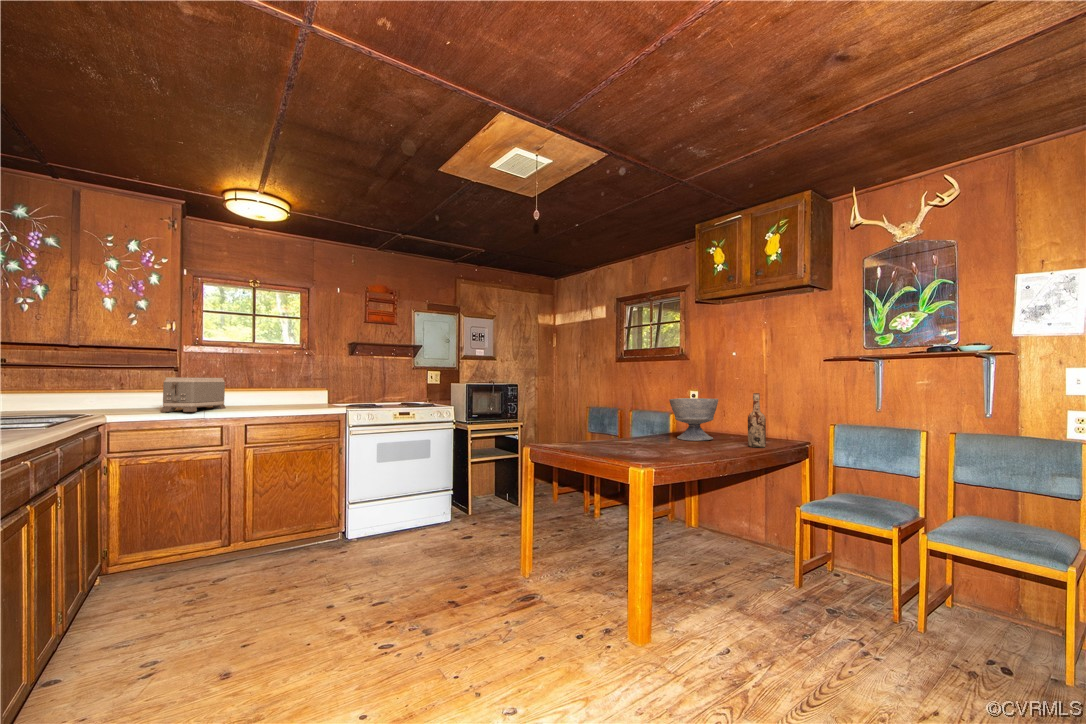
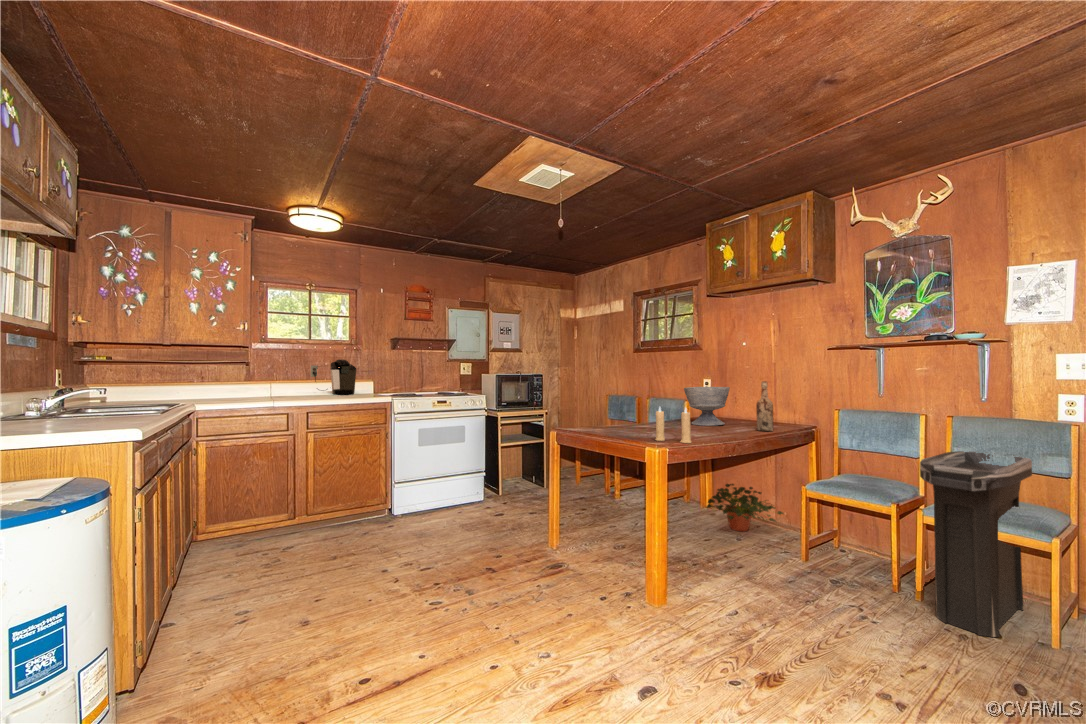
coffee maker: none [256,364,309,402] -> present [311,359,356,394]
toaster: present [160,377,226,412] -> none [232,373,287,403]
candle: none [639,418,680,461] -> present [655,407,691,443]
trash can: none [926,471,1042,677] -> present [920,451,1032,637]
potted plant: none [693,503,776,556] -> present [707,484,783,531]

